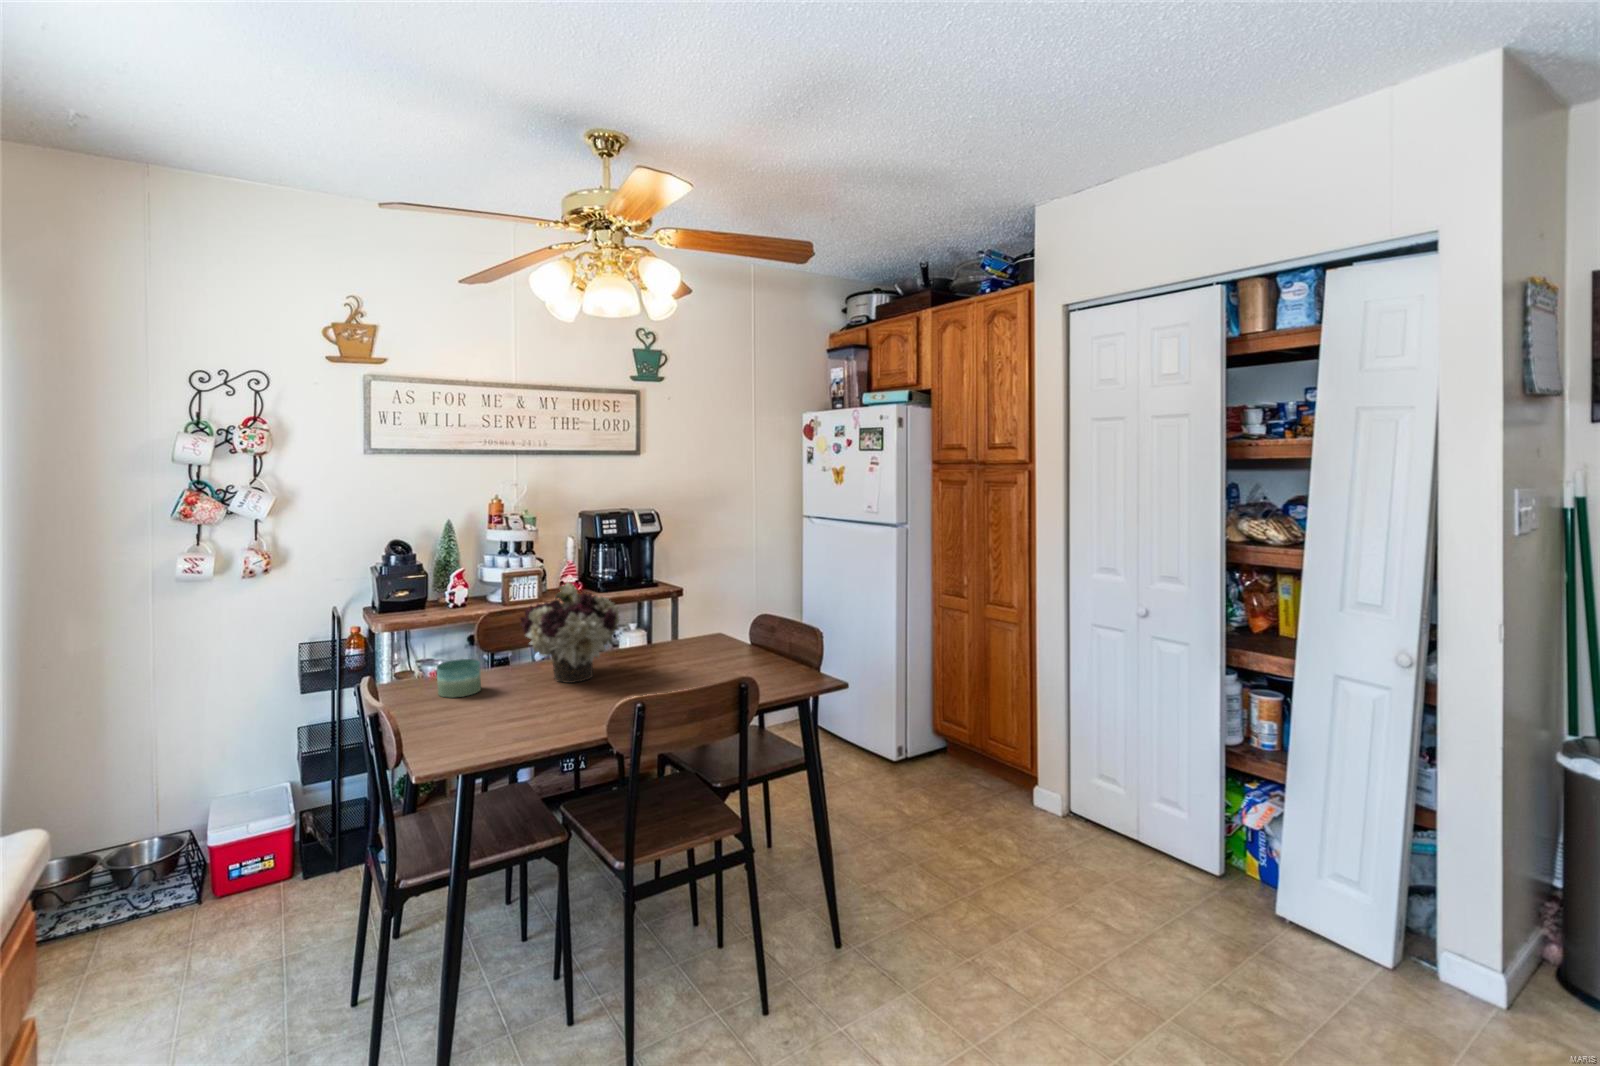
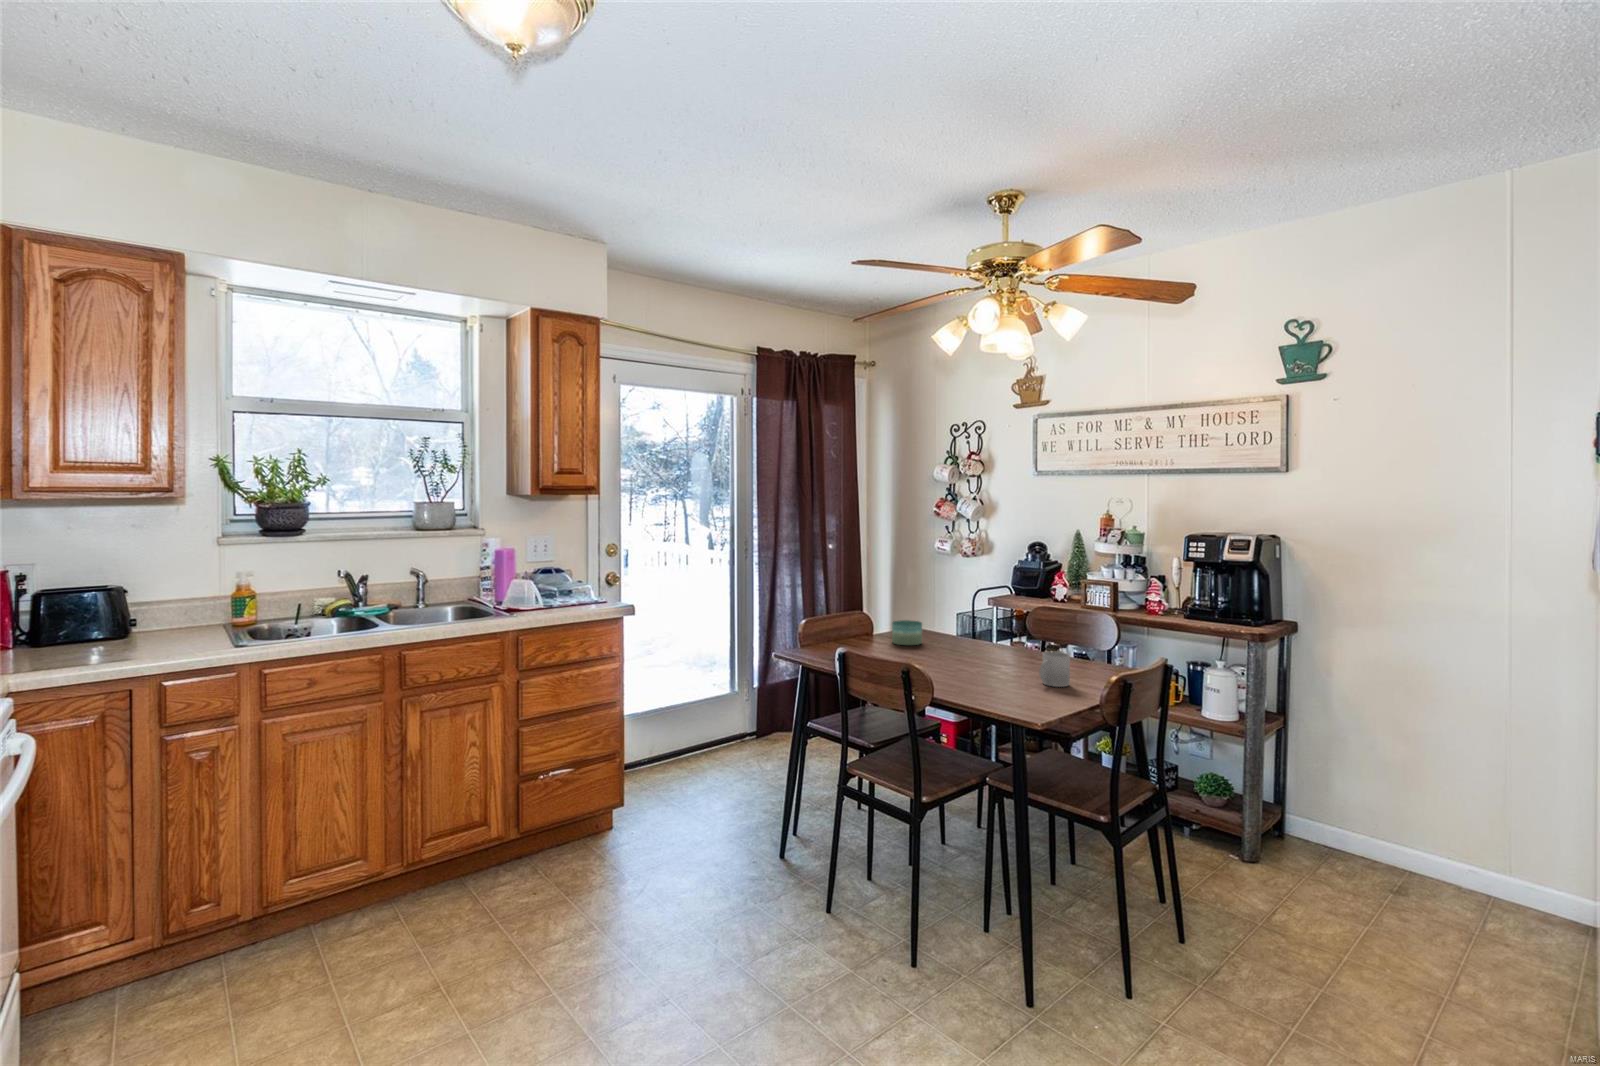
flower arrangement: present [520,582,619,683] -> none [933,574,1018,661]
mug: none [689,640,715,674] -> present [1039,652,1070,687]

